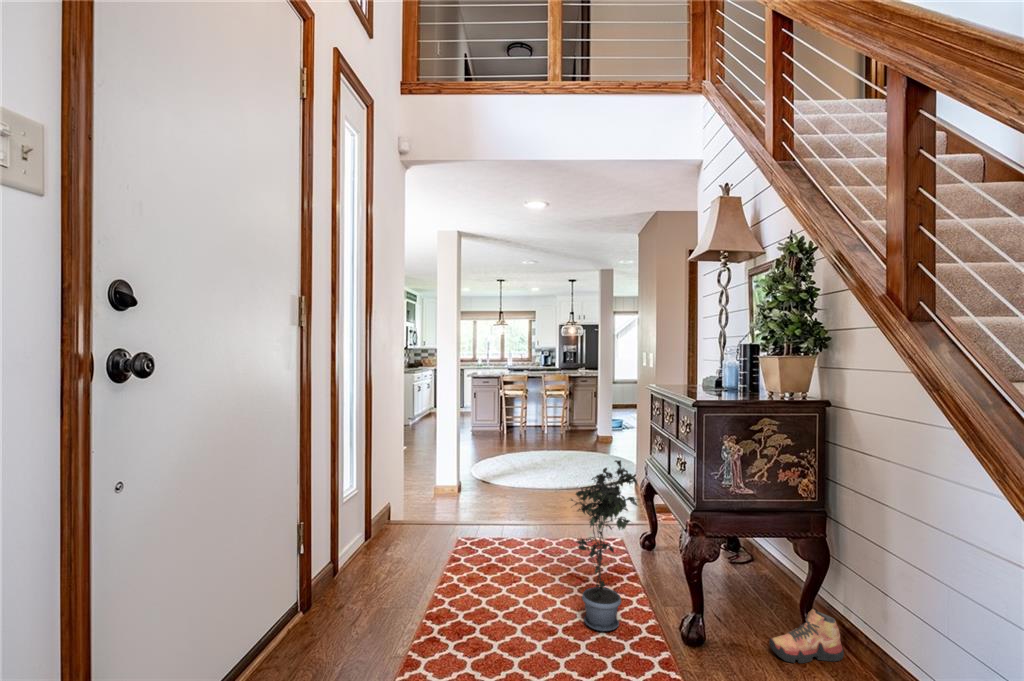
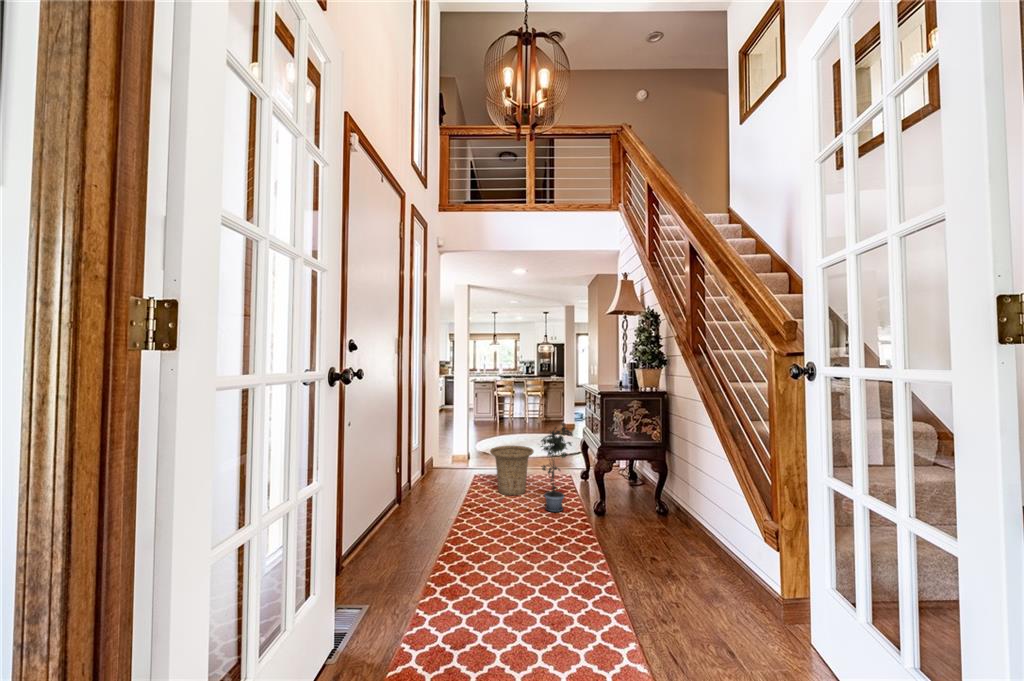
basket: none [482,492,561,586] -> present [490,446,534,496]
shoe: present [769,609,844,663] -> none [637,496,674,522]

